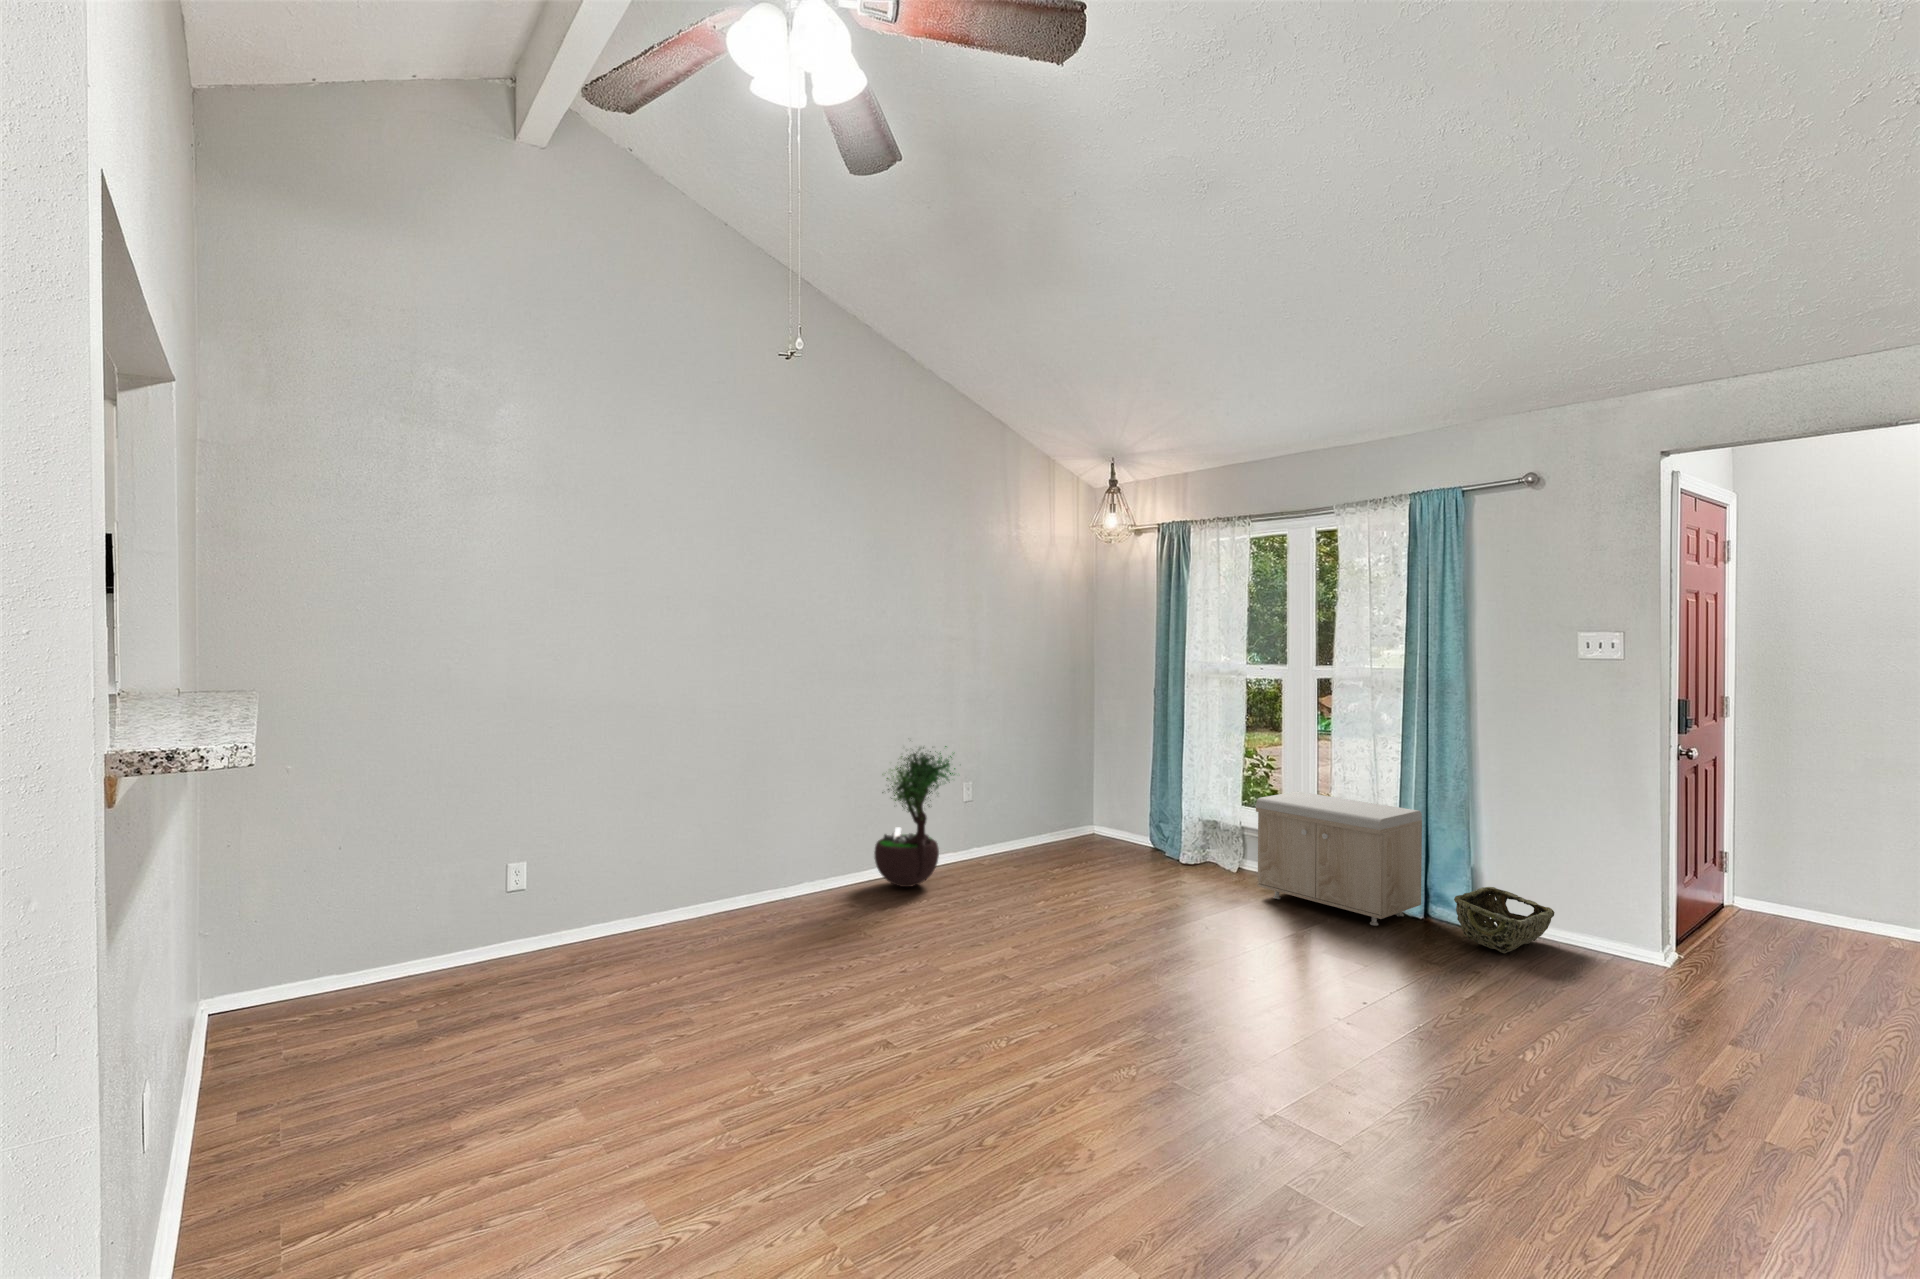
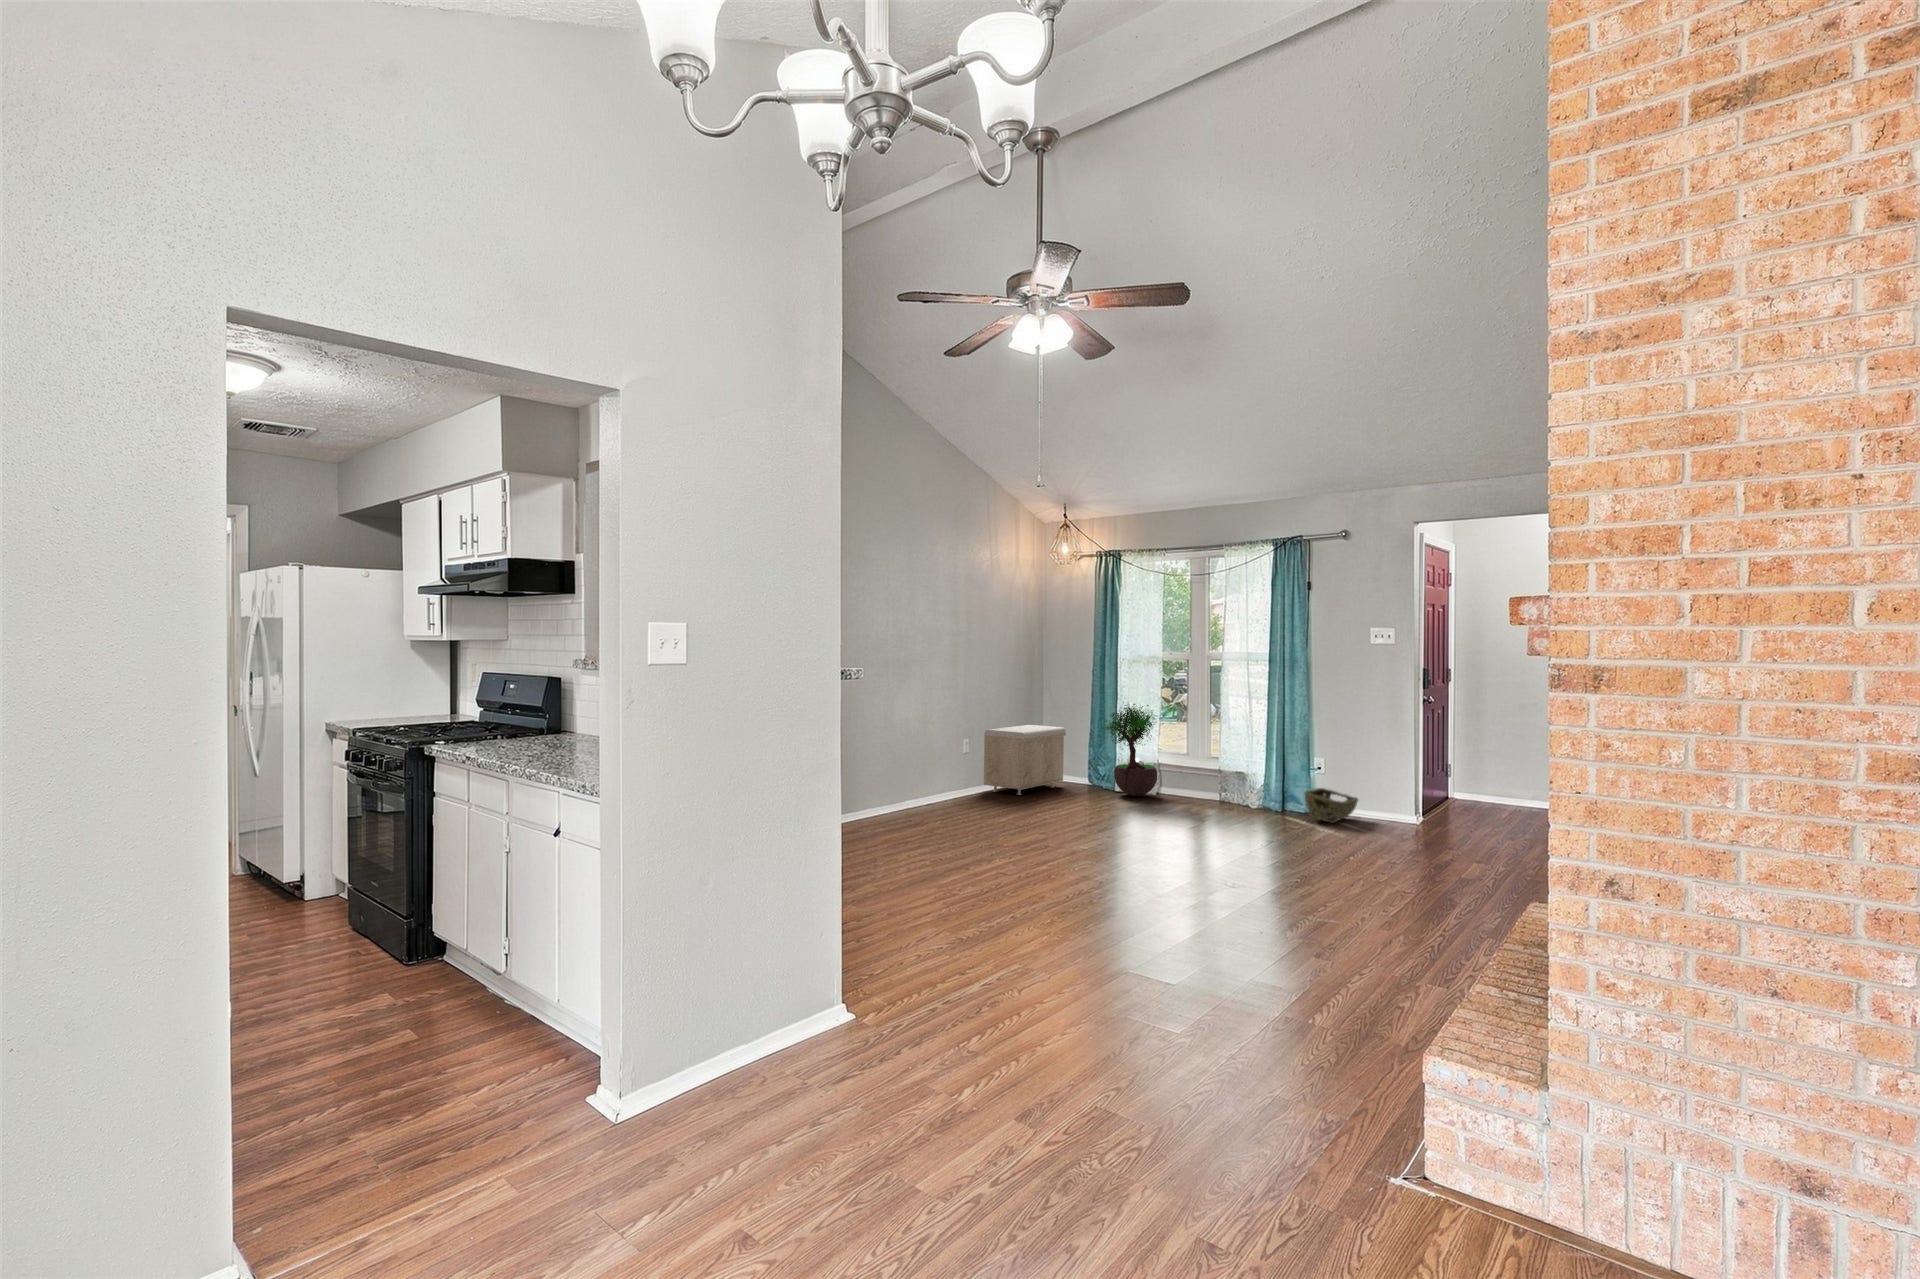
potted tree: present [874,746,955,887] -> present [1104,702,1160,796]
storage bench: present [1256,791,1422,926] -> present [984,725,1066,795]

